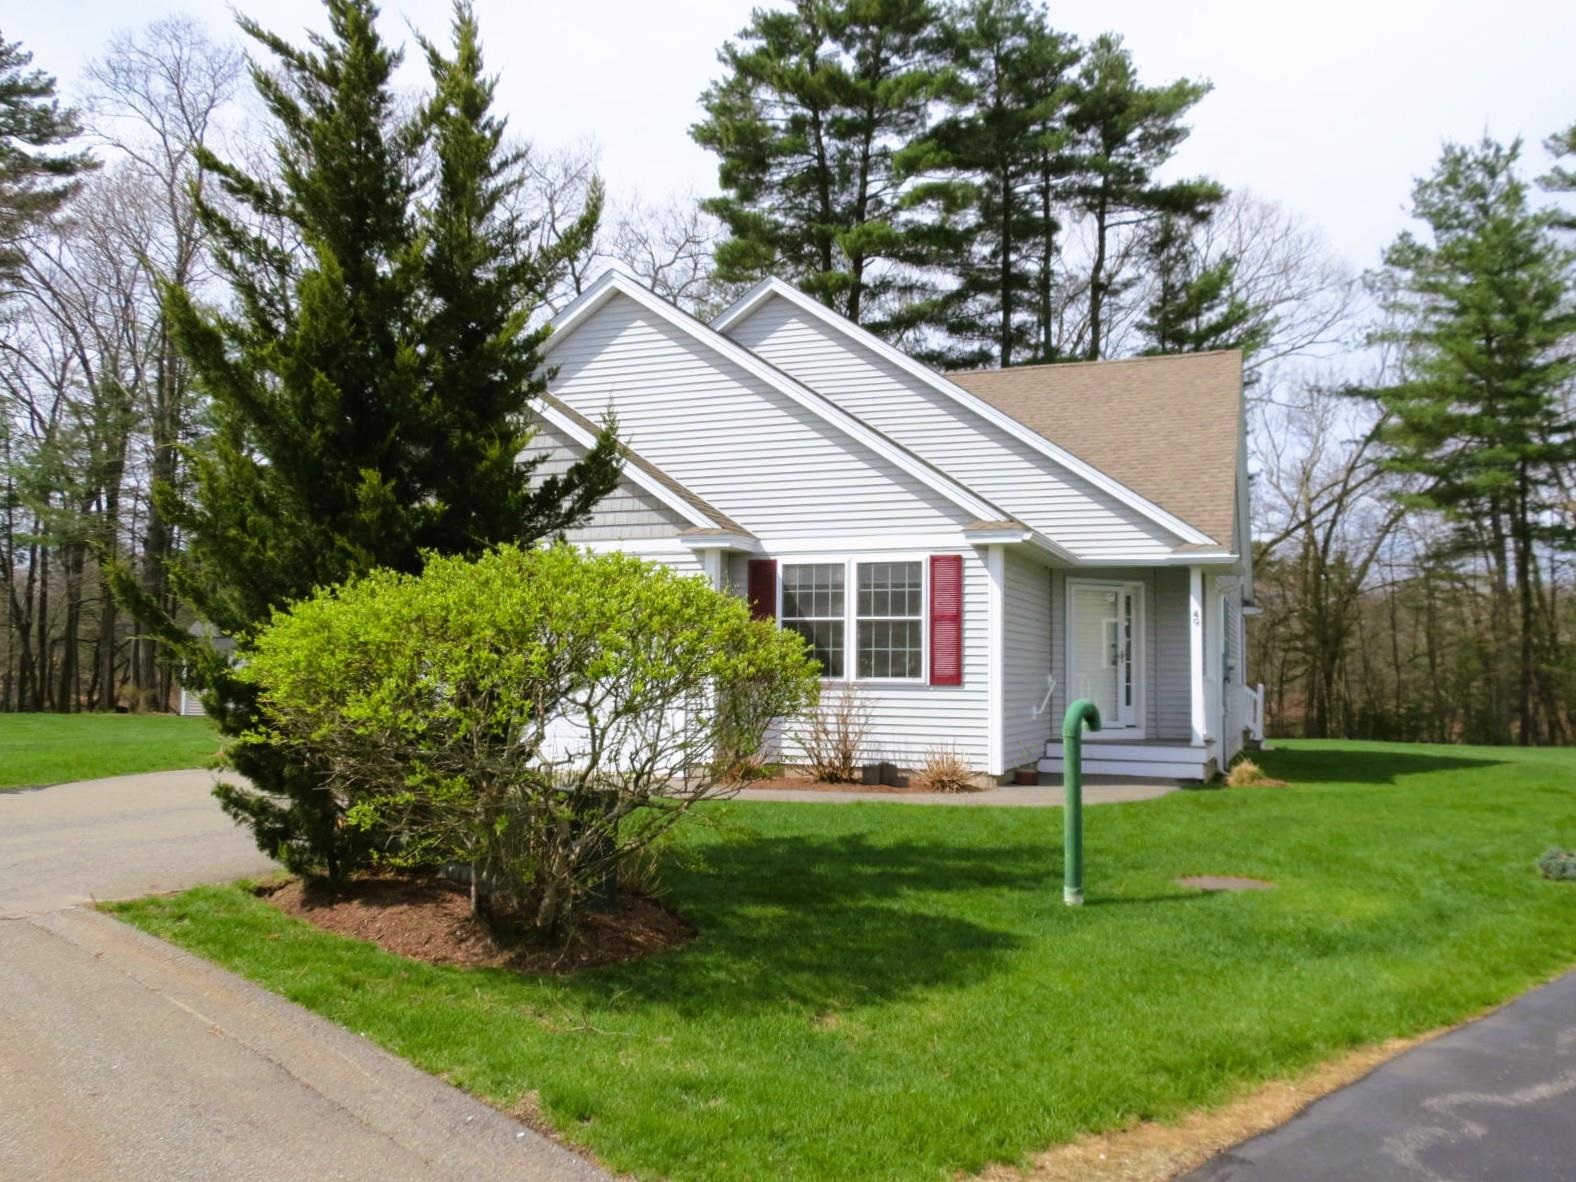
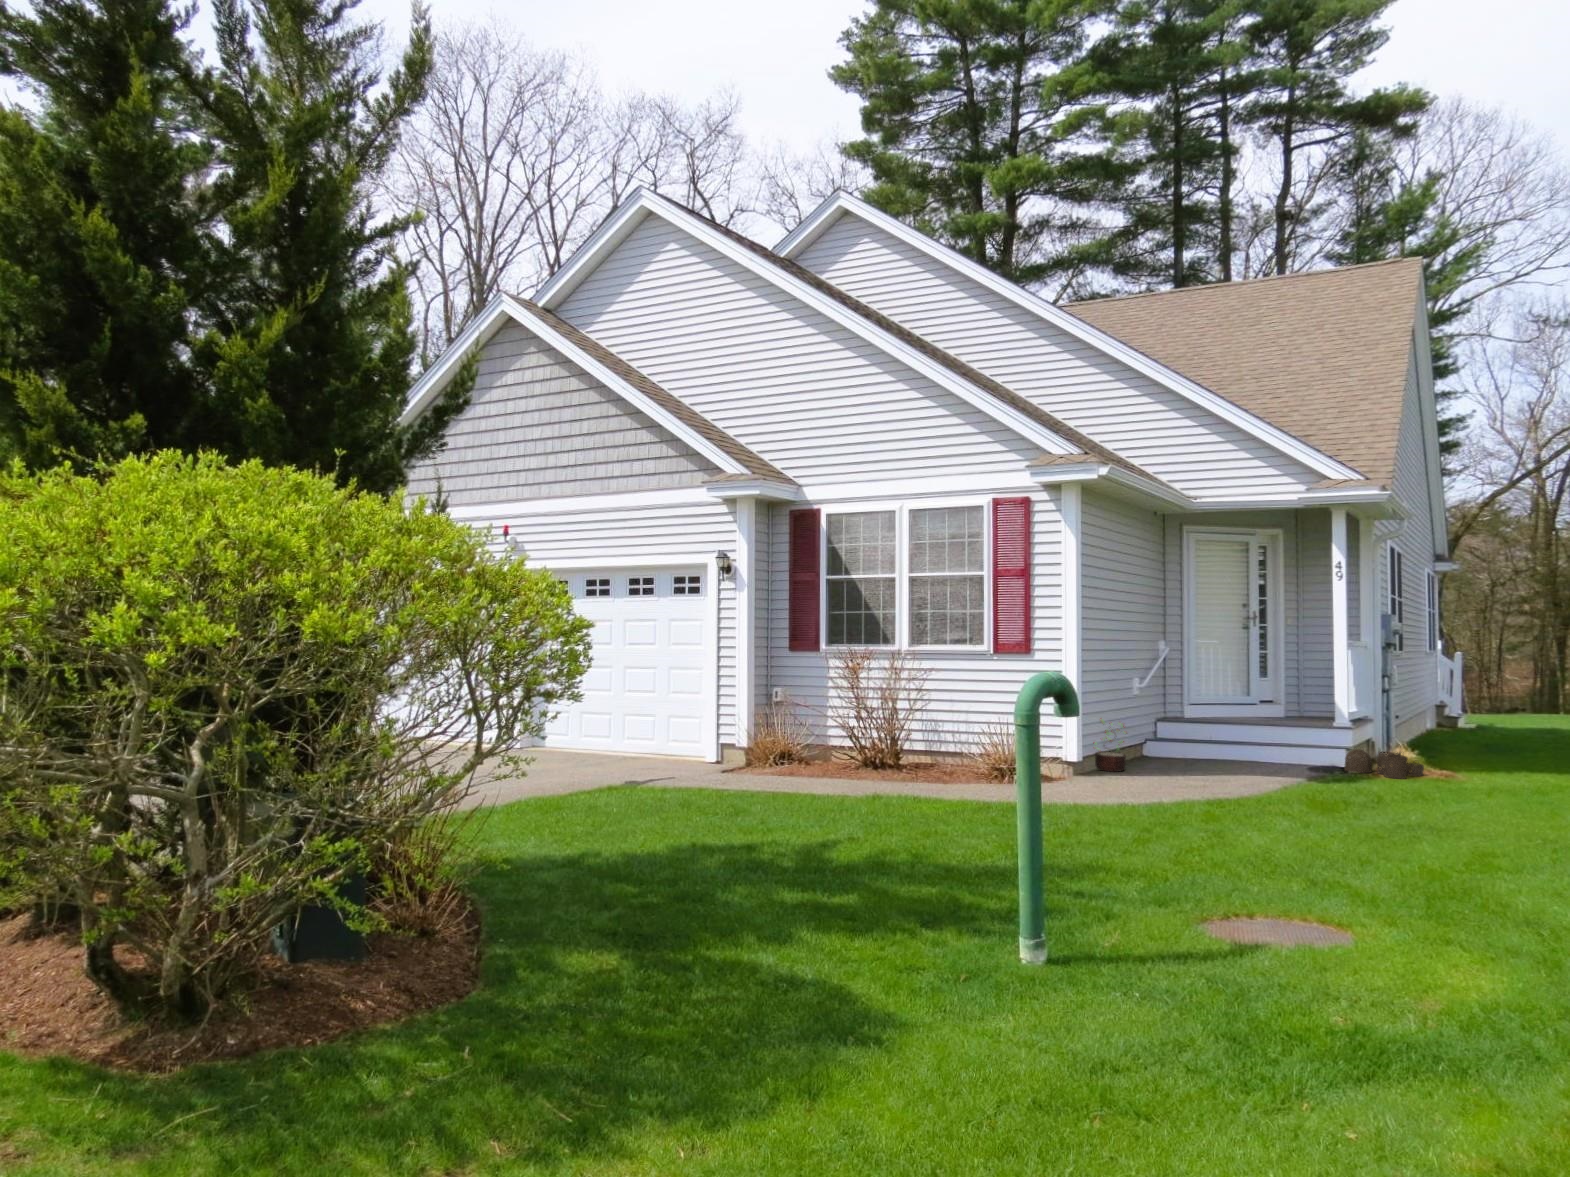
woven basket: present [862,761,910,787] -> present [1344,749,1424,779]

